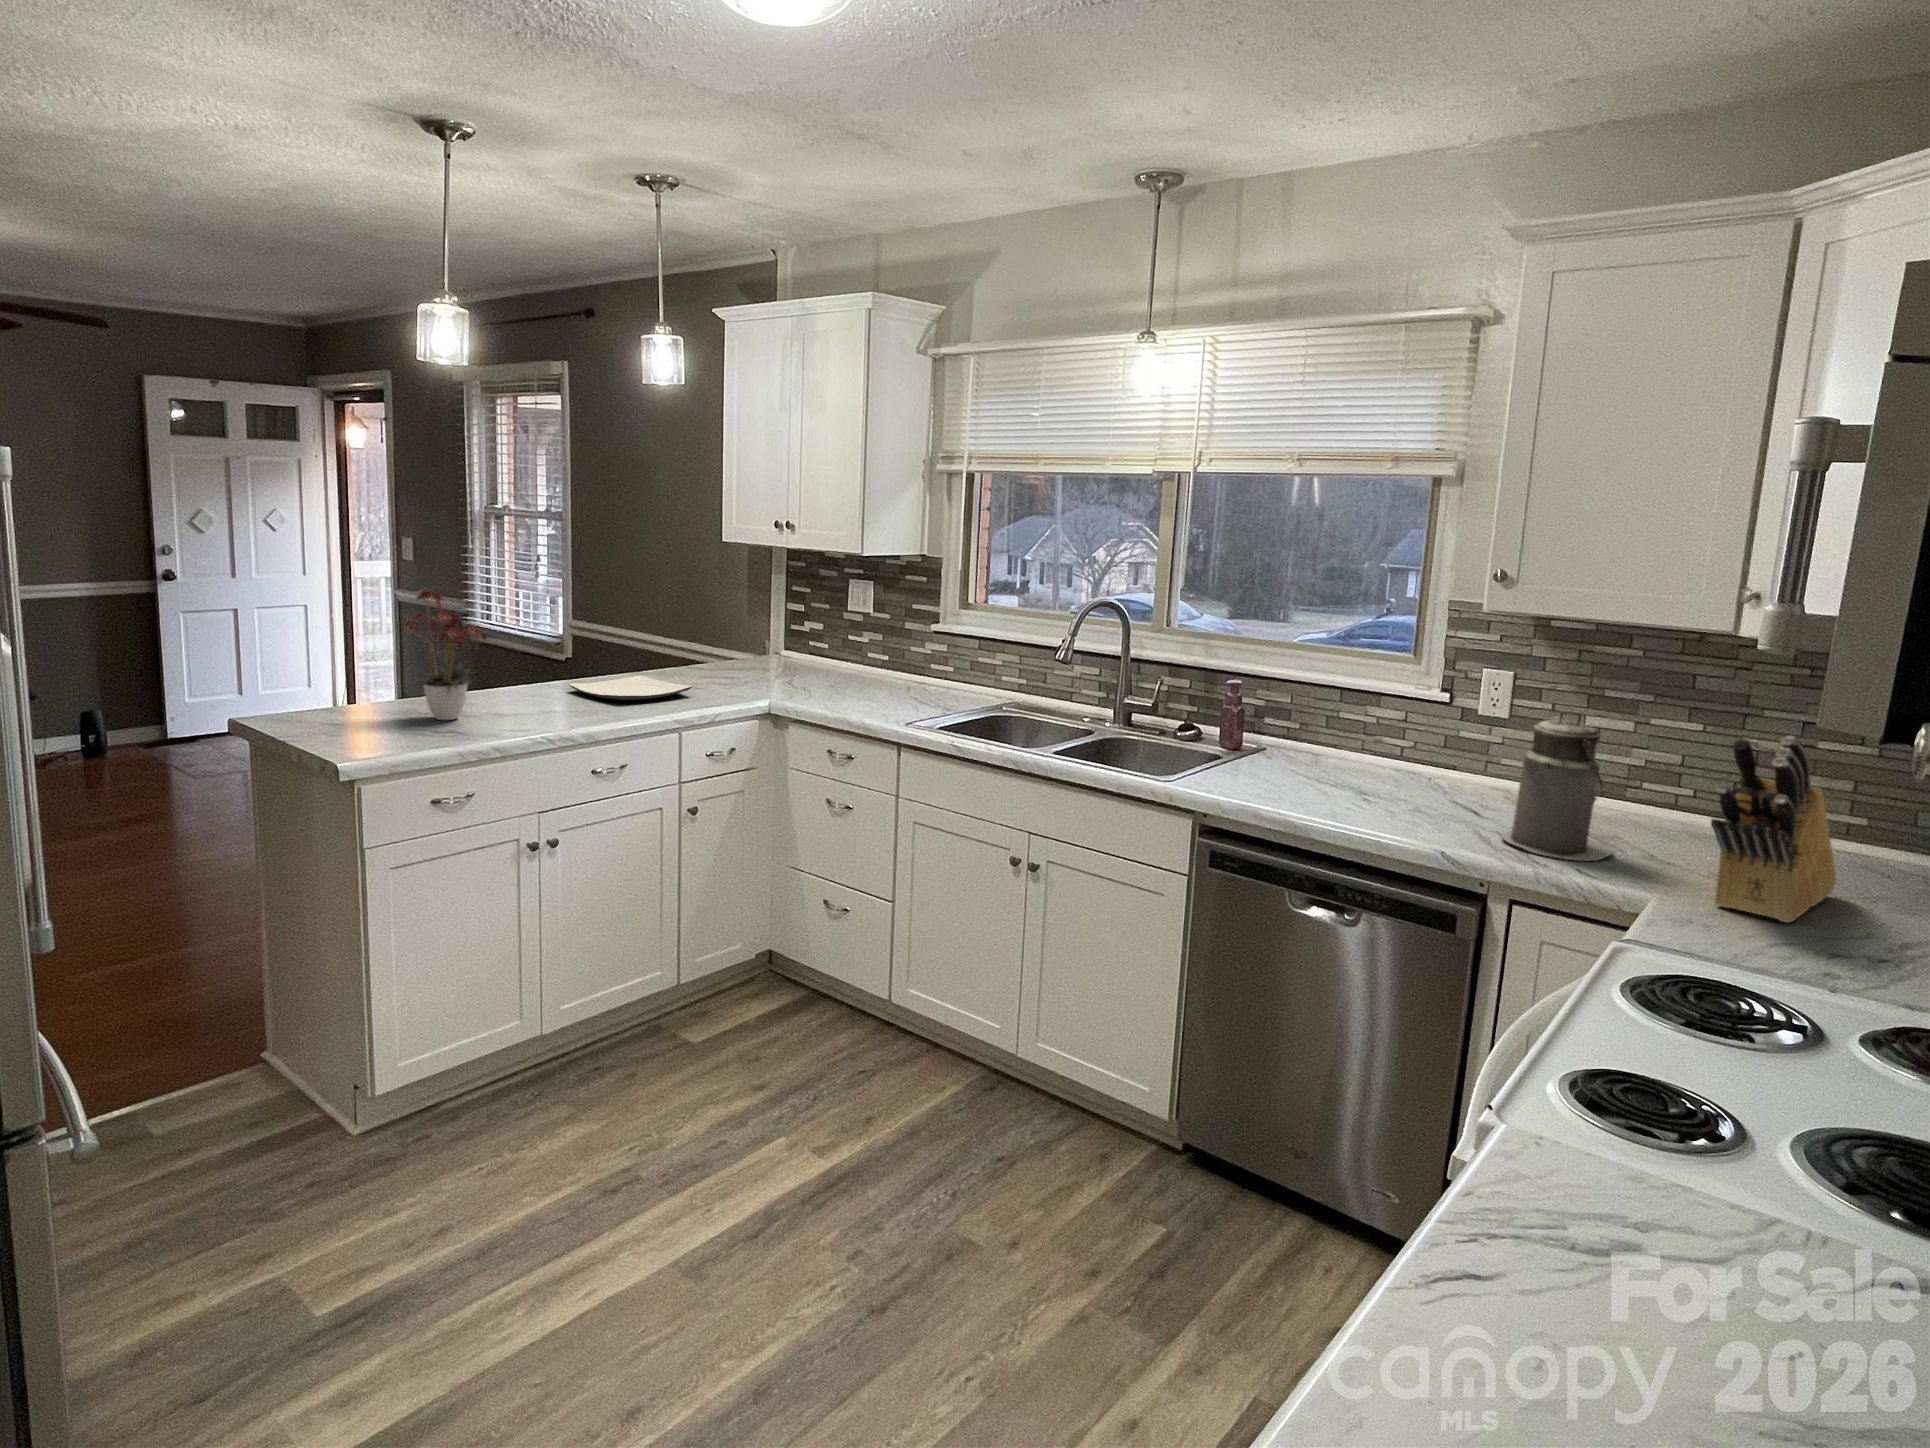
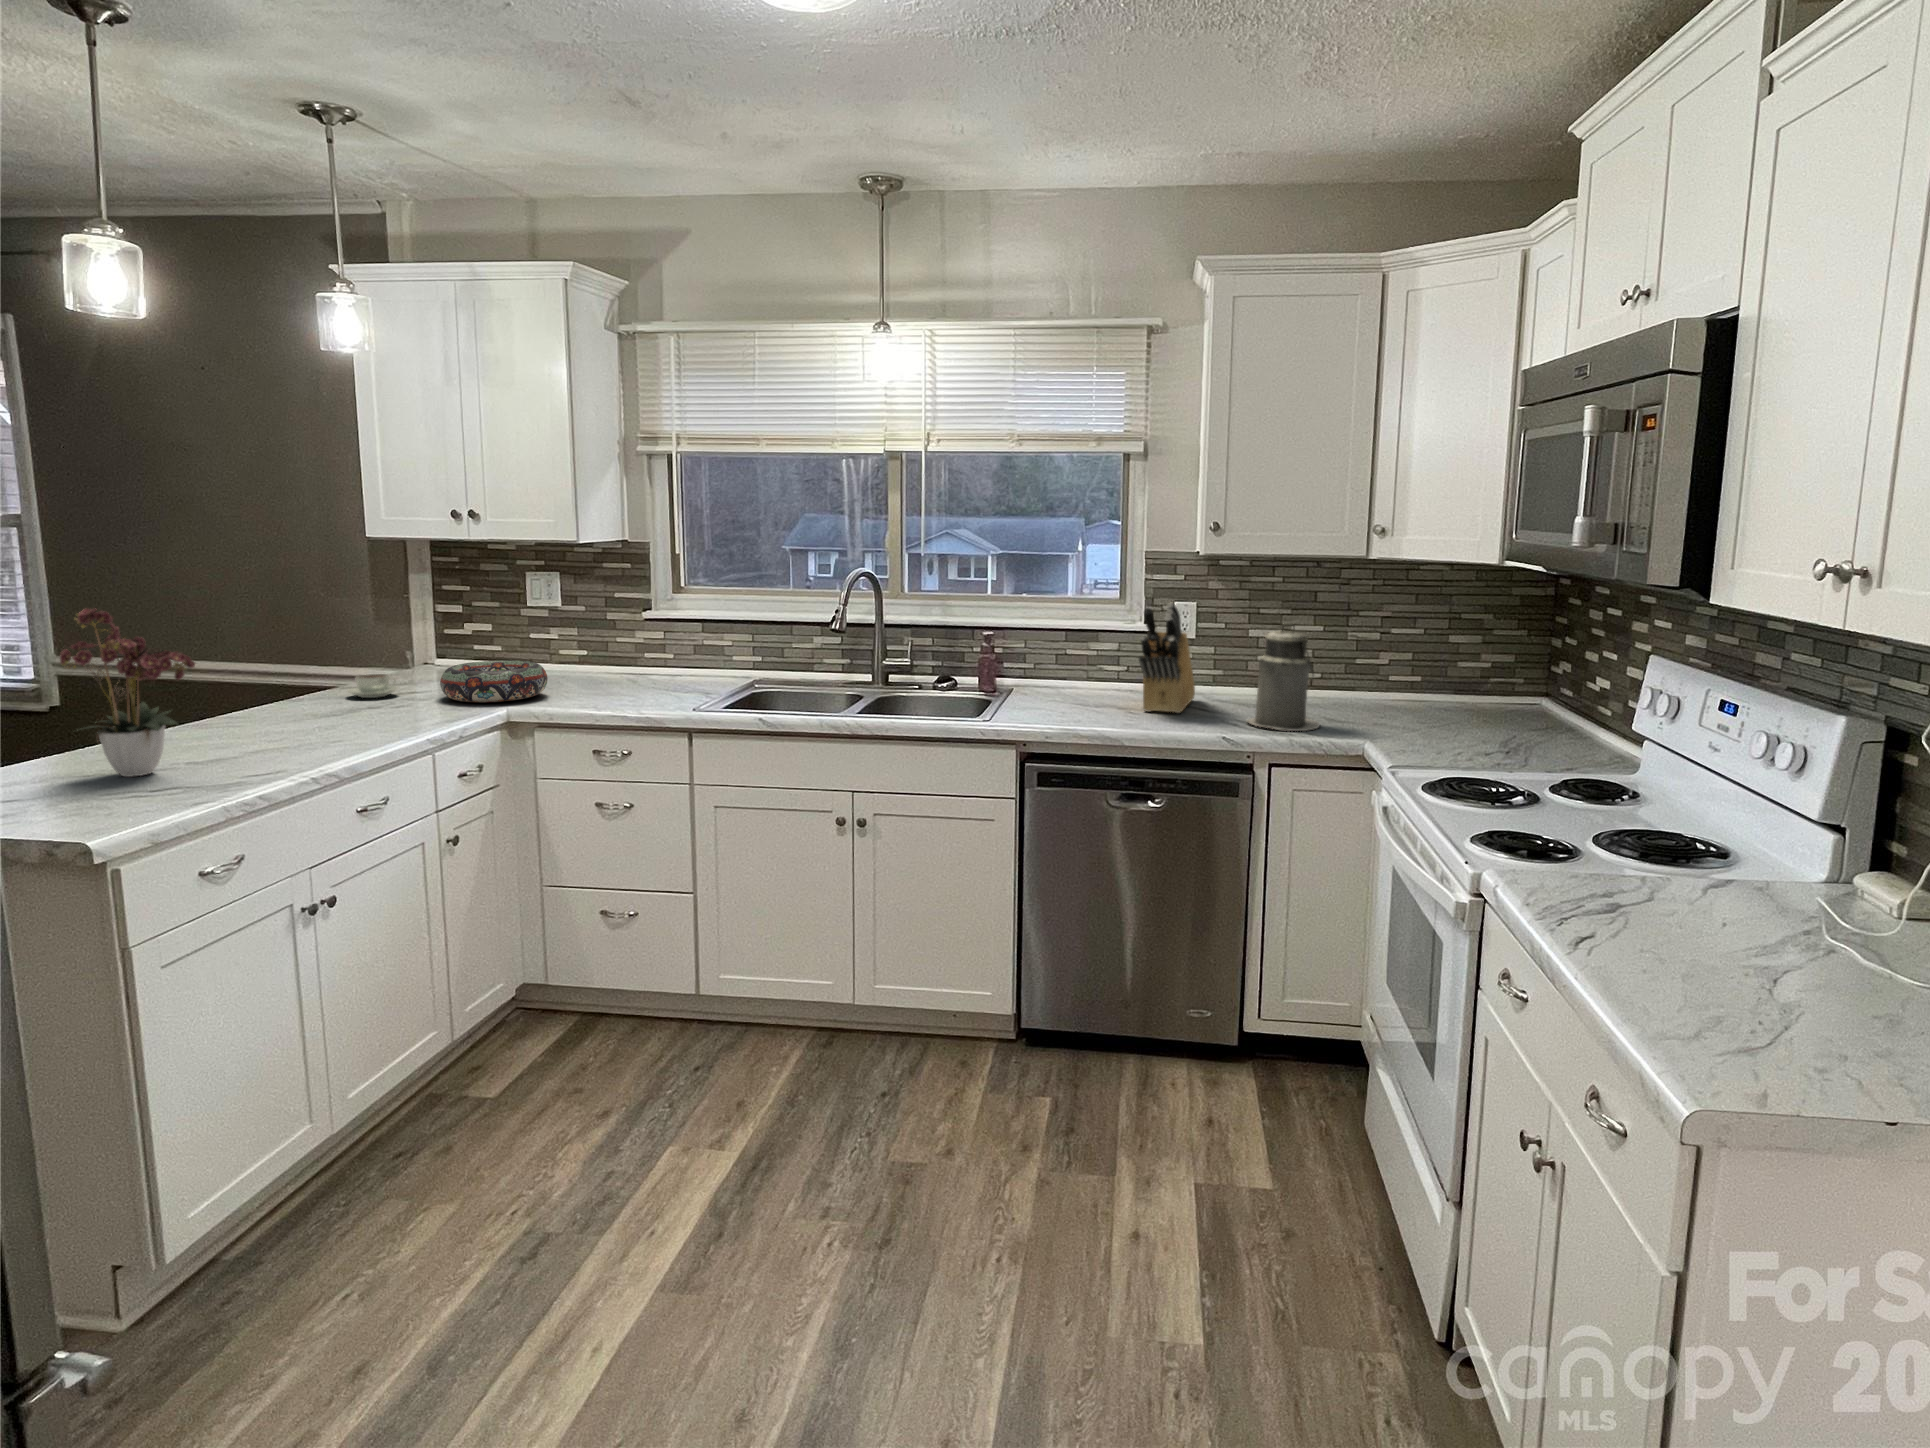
decorative bowl: none [737,656,825,694] -> present [440,660,548,702]
coffee cup: none [677,658,717,679] -> present [348,674,398,698]
plate: present [569,676,692,700] -> none [243,700,408,728]
knife block: present [1711,736,1836,922] -> present [1139,603,1195,713]

